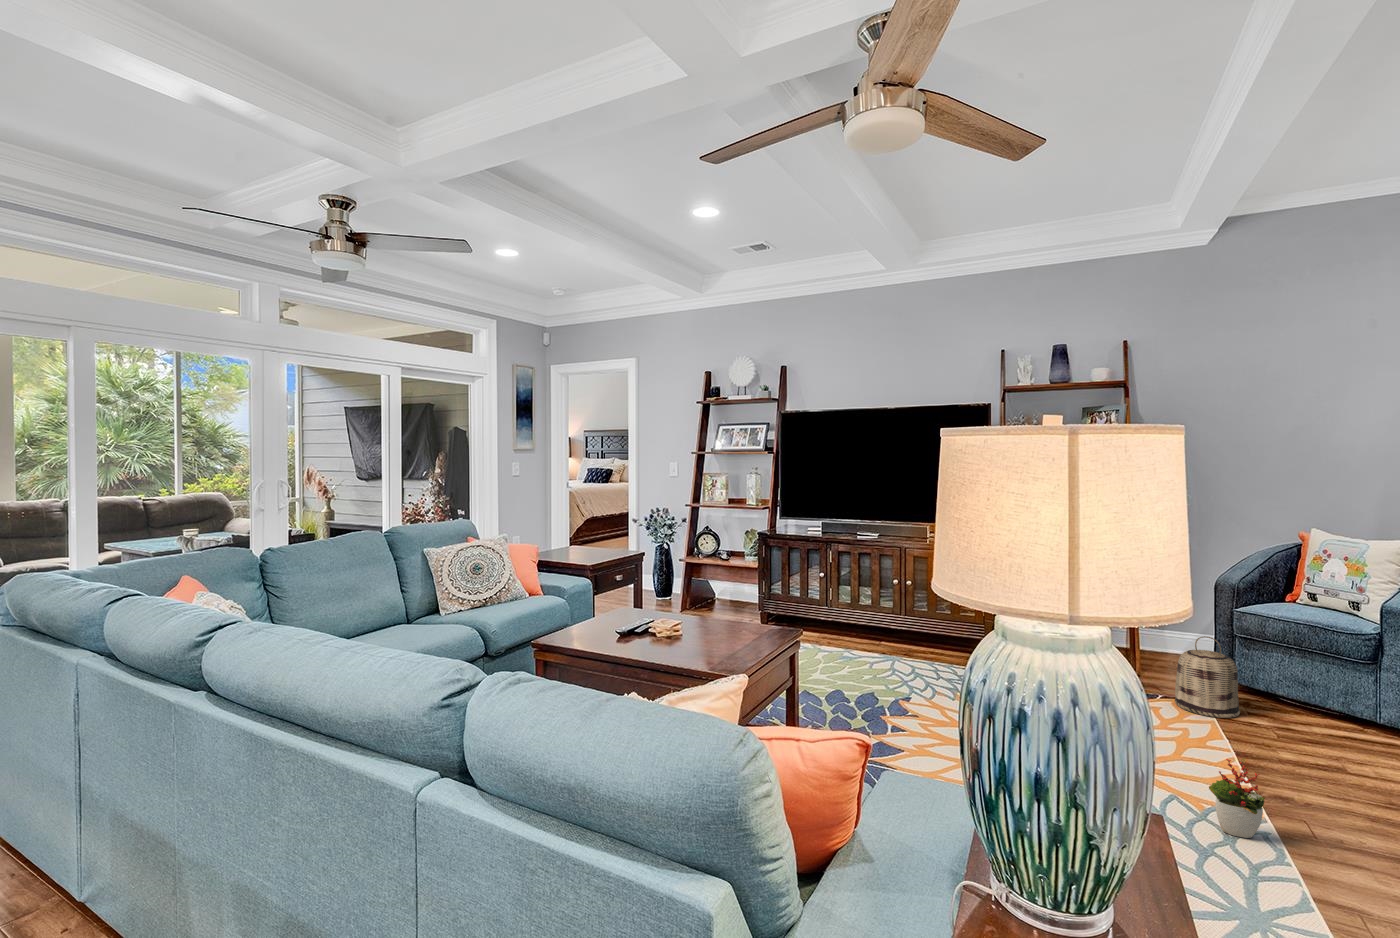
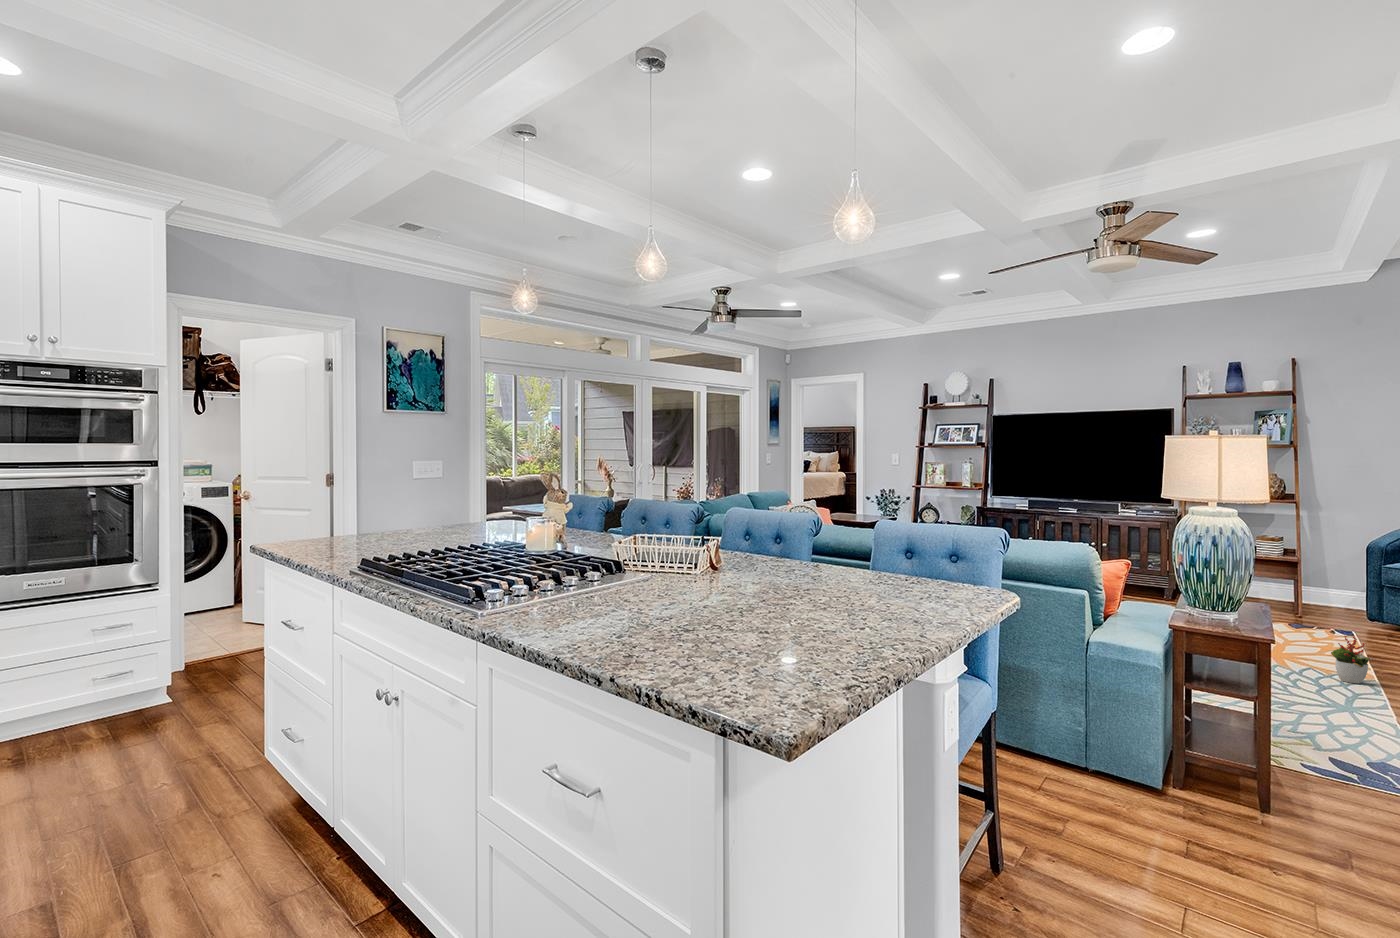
basket: present [1175,636,1240,718] -> none [1327,580,1380,638]

